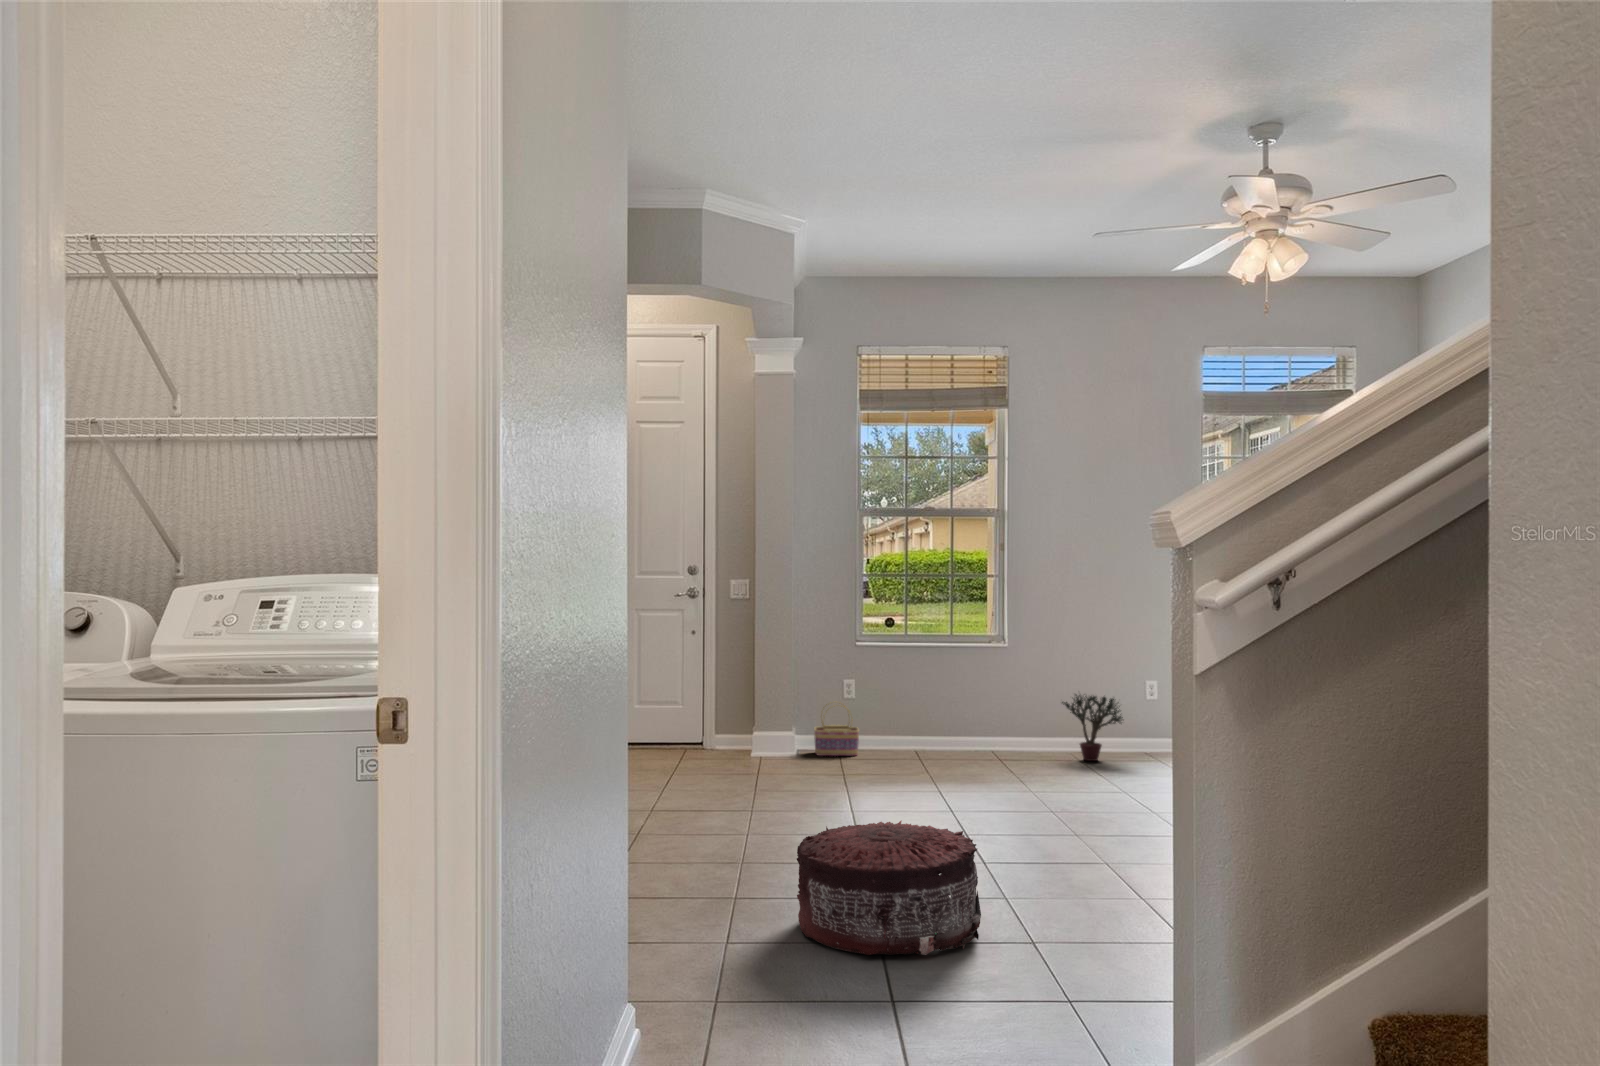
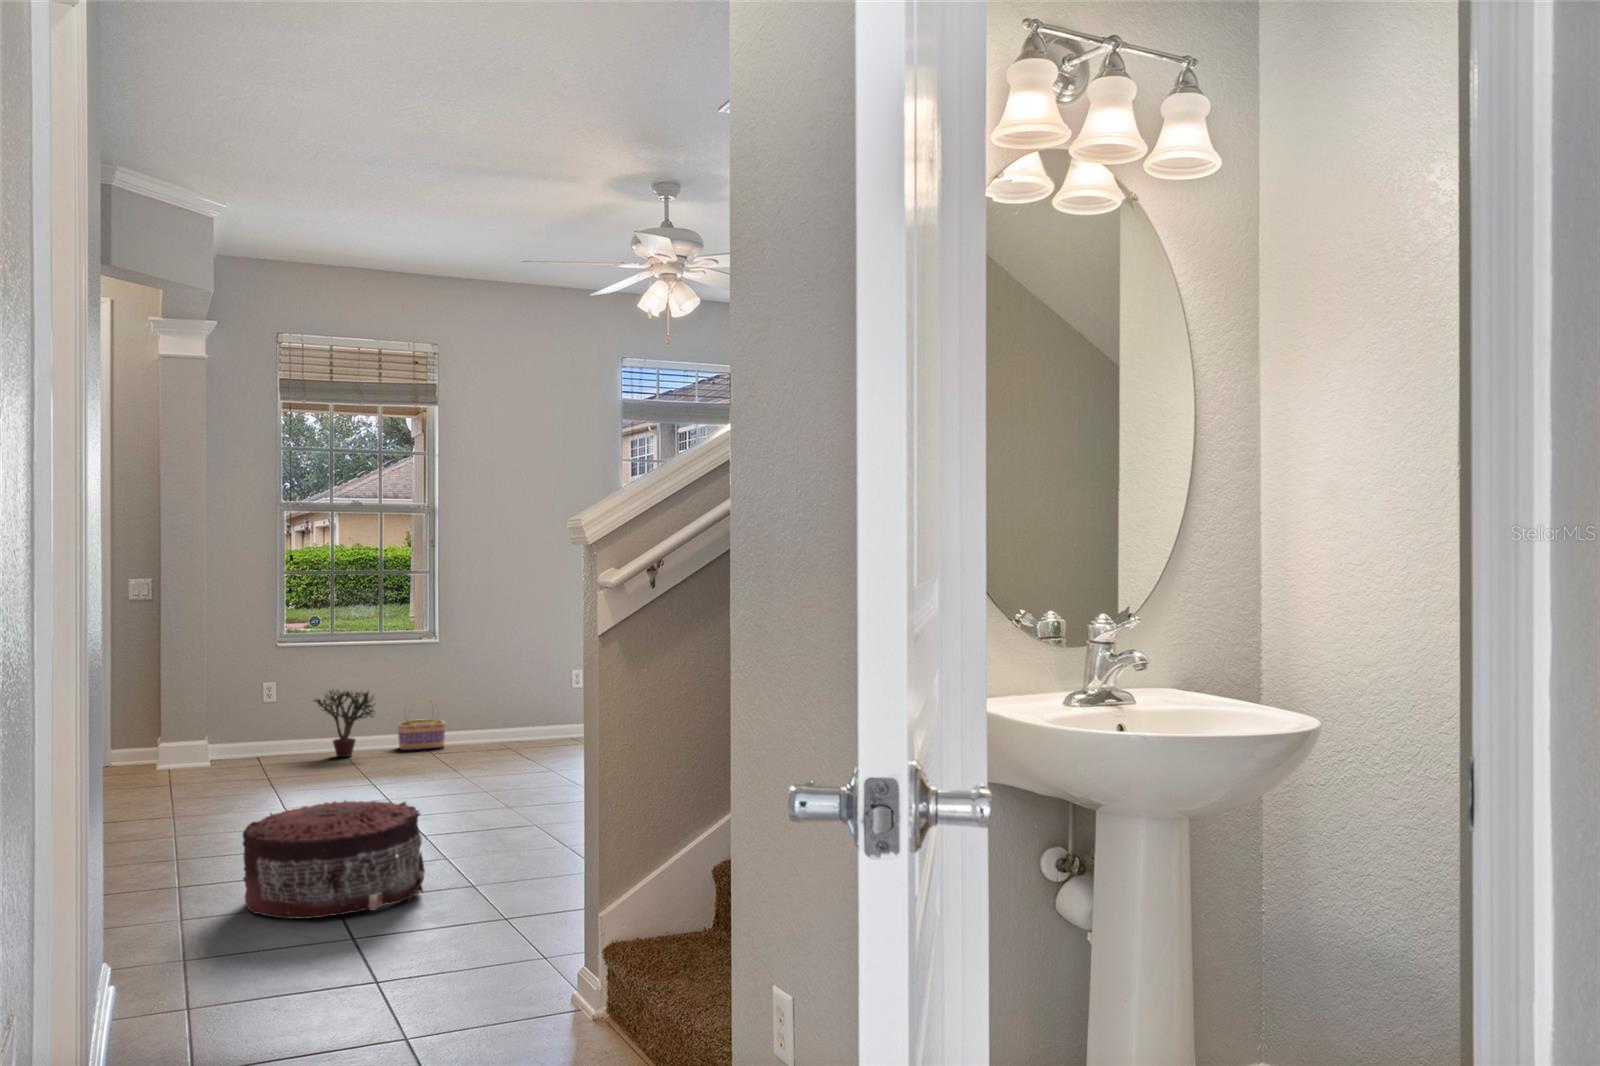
potted plant: present [1062,694,1123,761] -> present [314,690,374,757]
basket: present [814,706,859,756] -> present [398,697,445,750]

